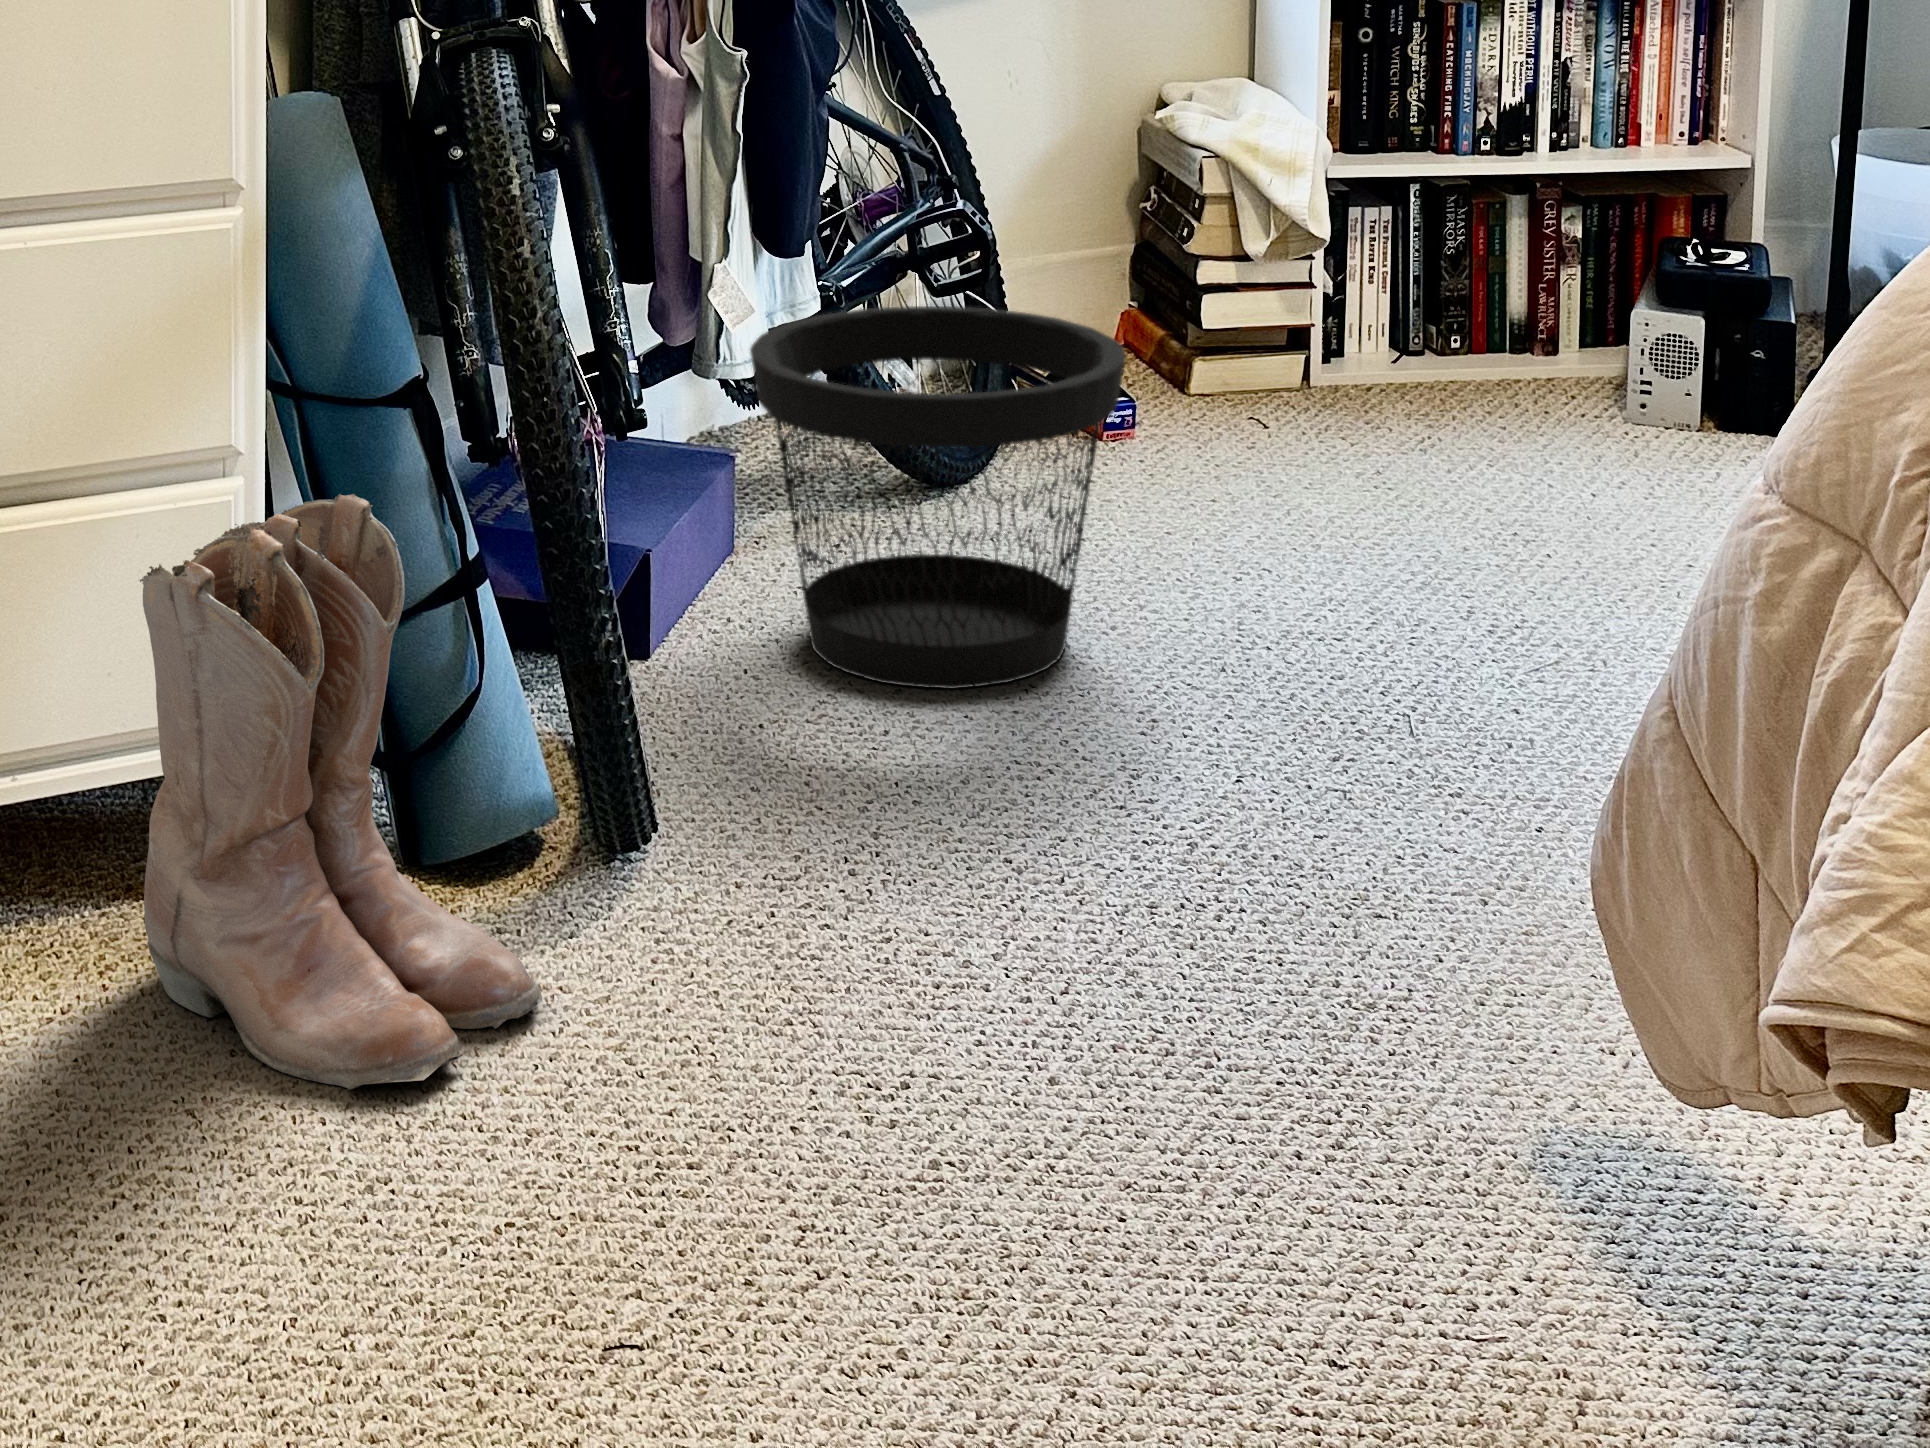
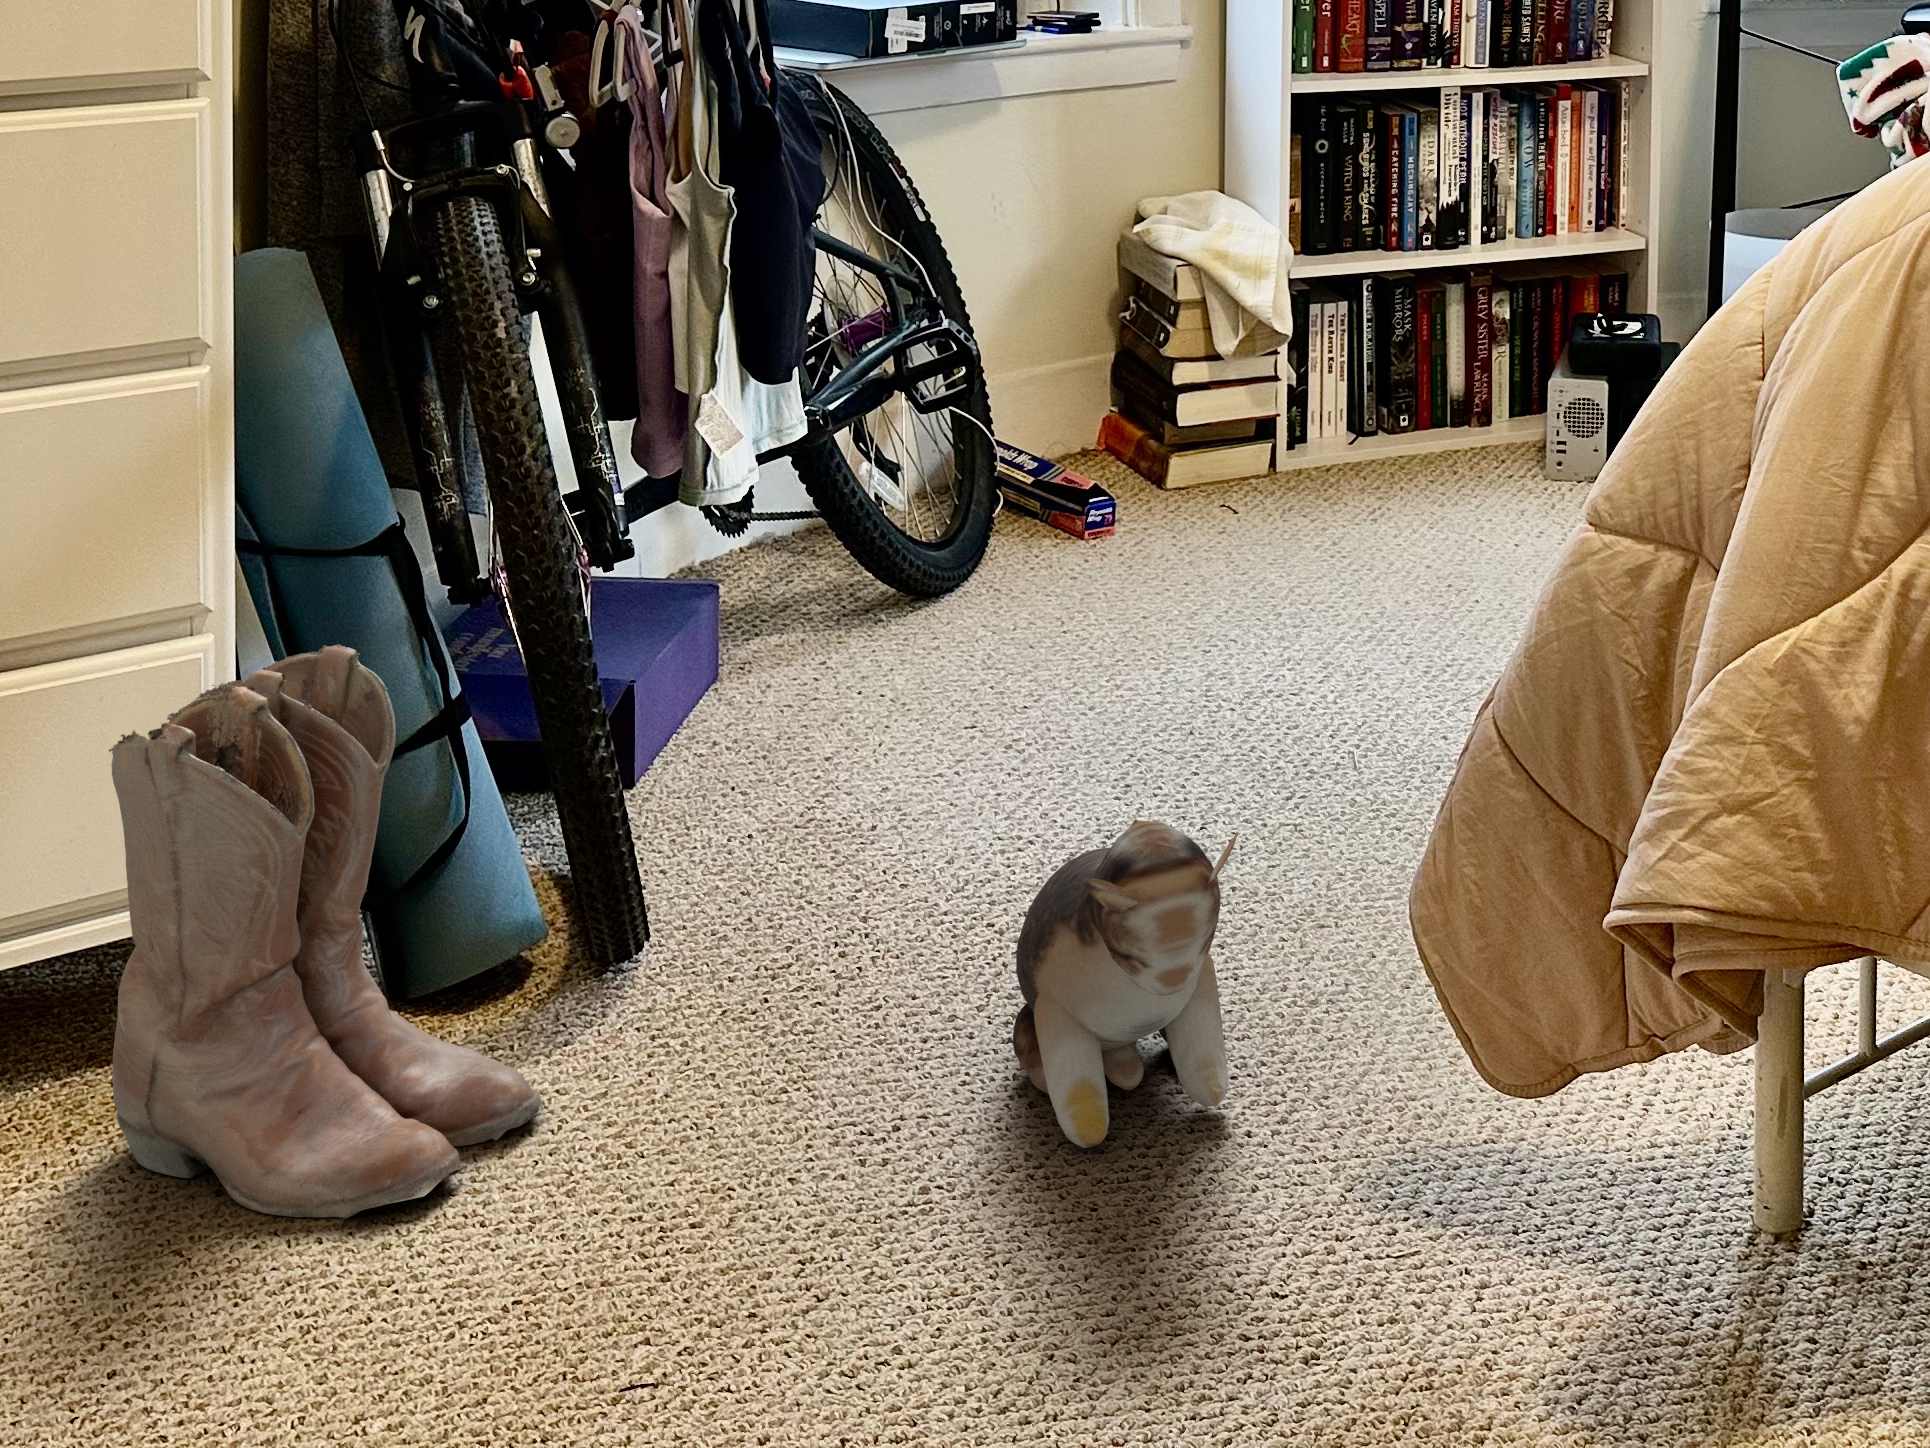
wastebasket: present [750,306,1126,689] -> none [738,421,1098,780]
plush toy: none [1031,788,1300,1152] -> present [1013,819,1238,1148]

